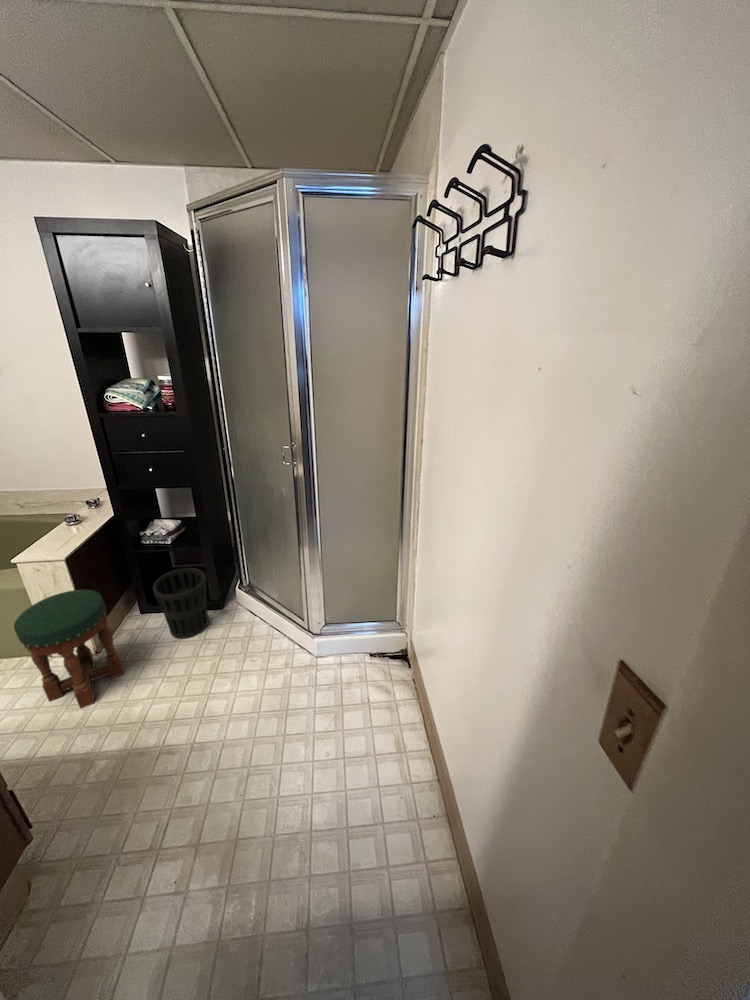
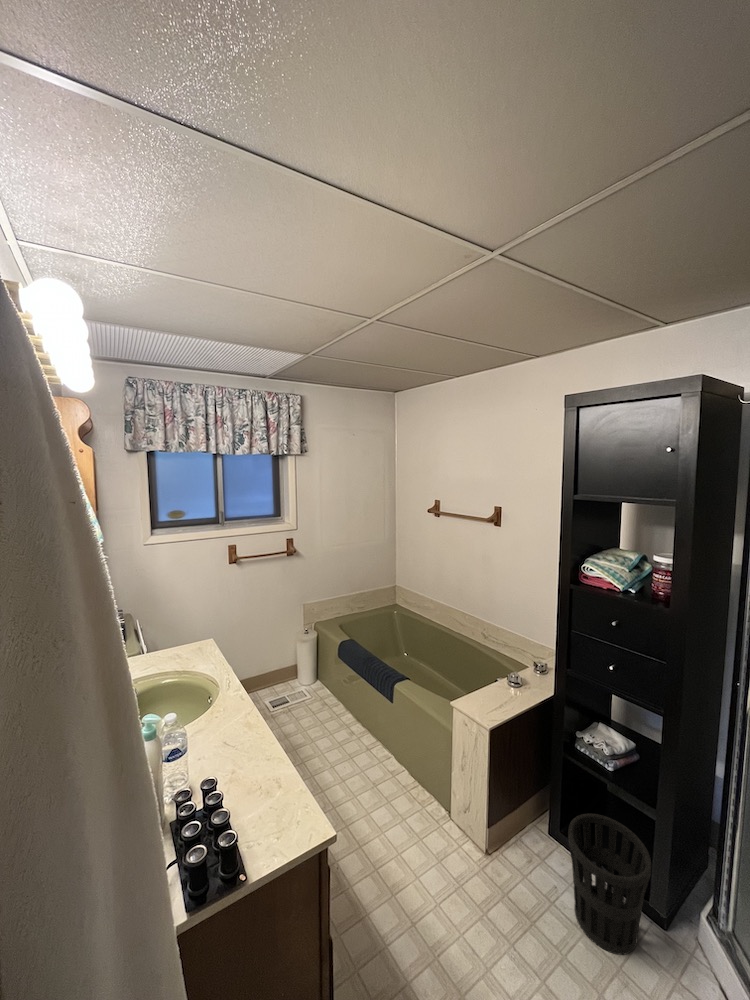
stool: present [14,590,124,708] -> none [425,762,507,934]

